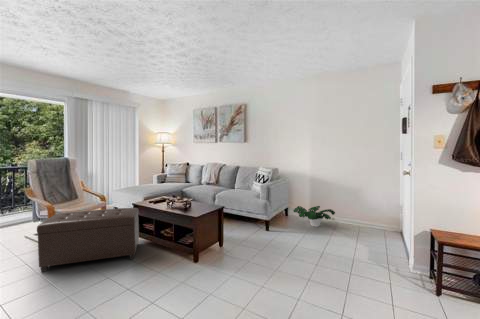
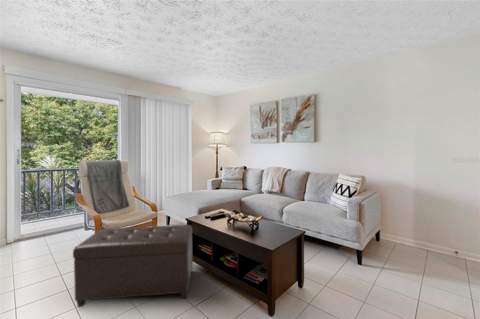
potted plant: present [293,206,335,227] -> none [393,231,467,265]

